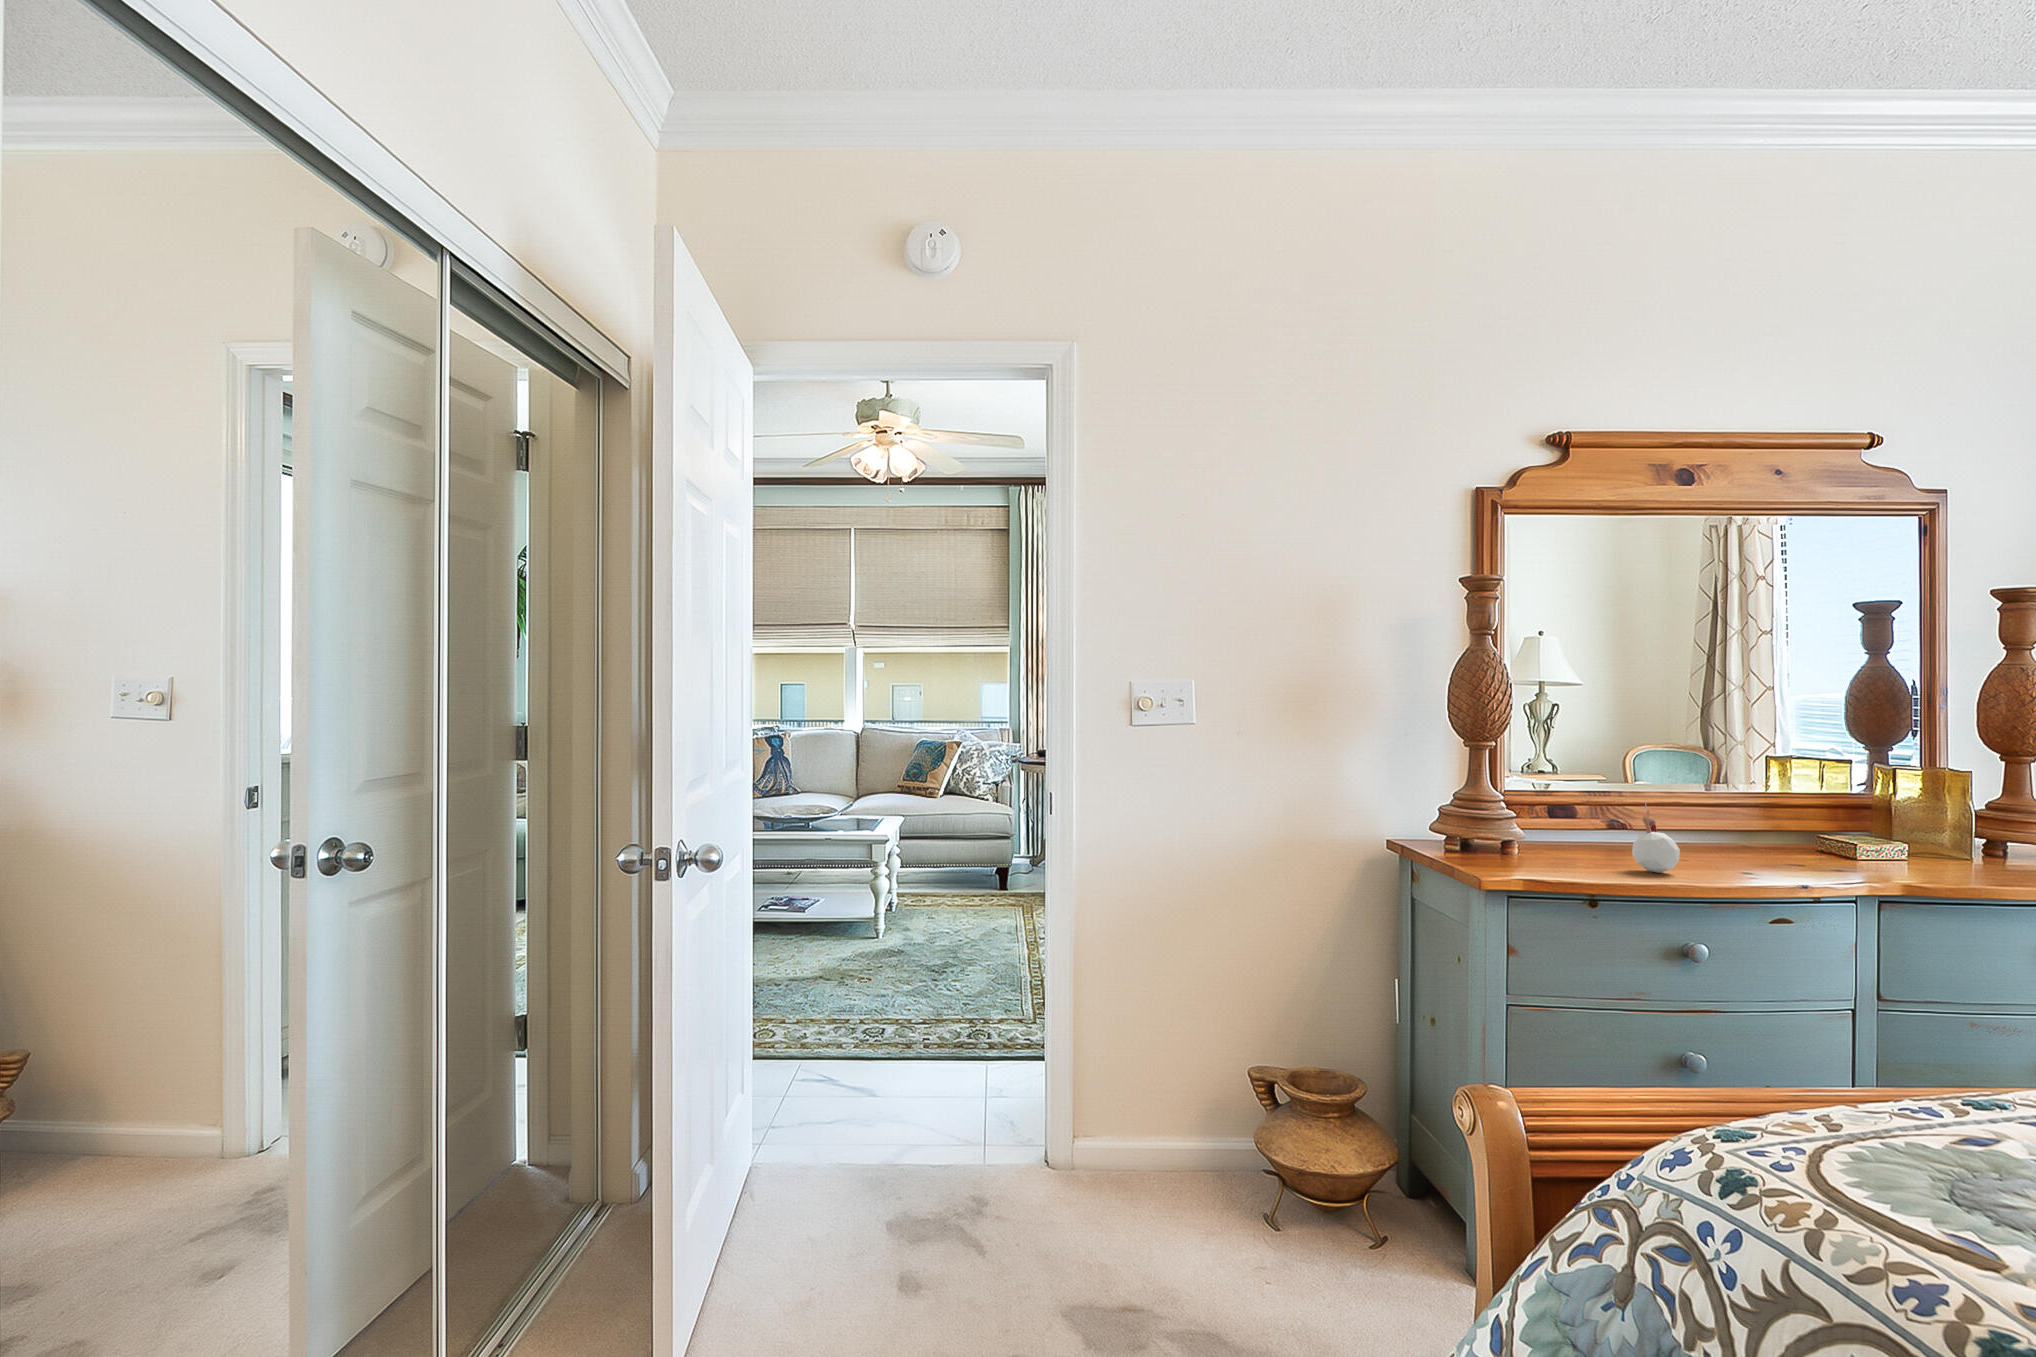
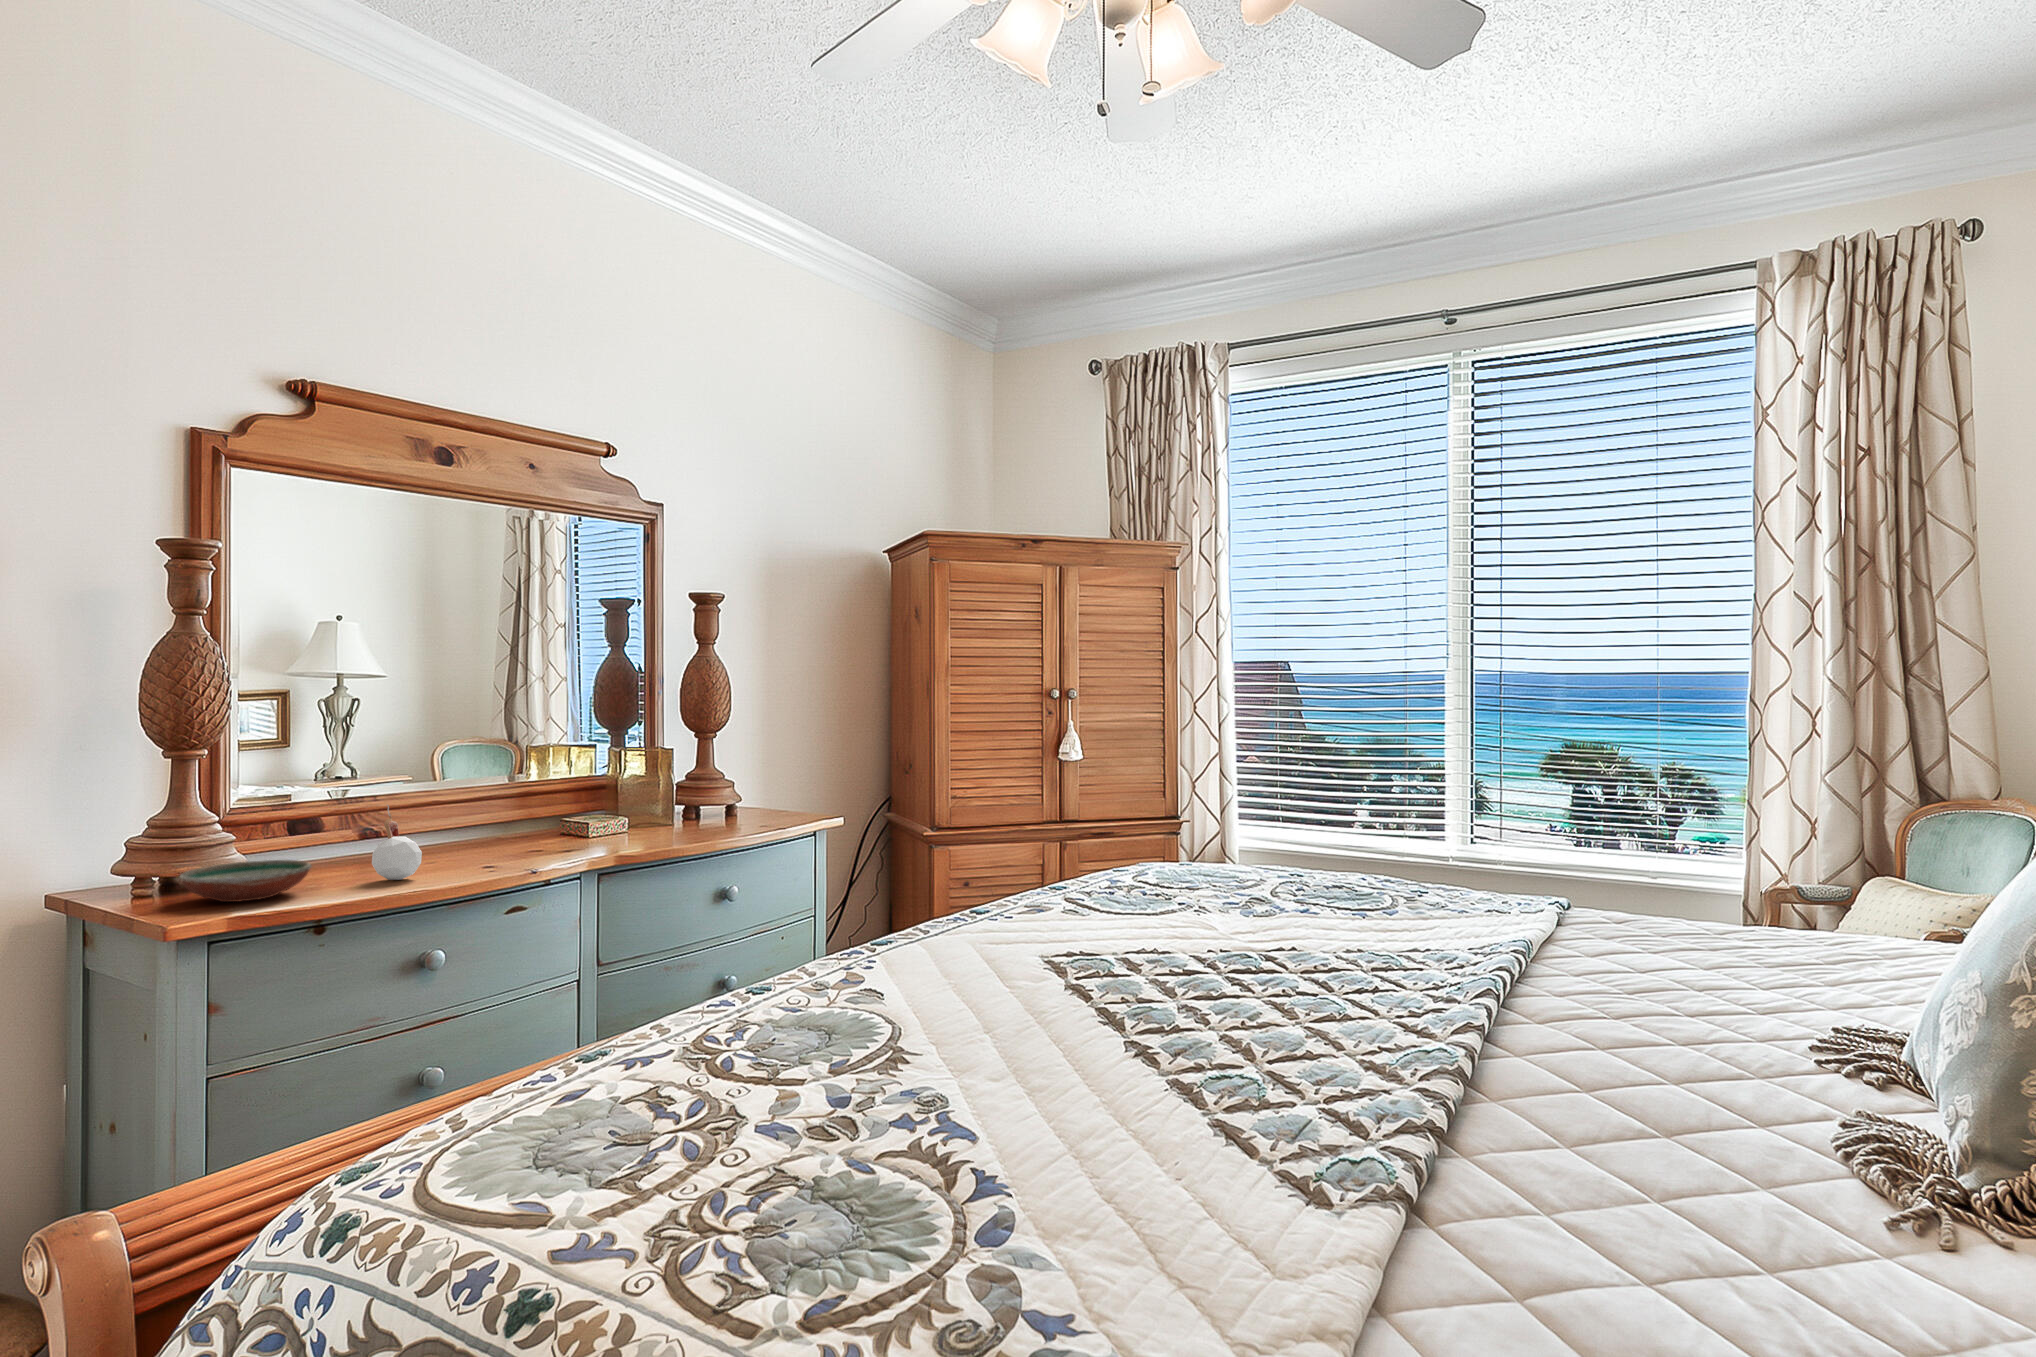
decorative bowl: none [1483,836,1583,869] -> present [179,860,311,902]

